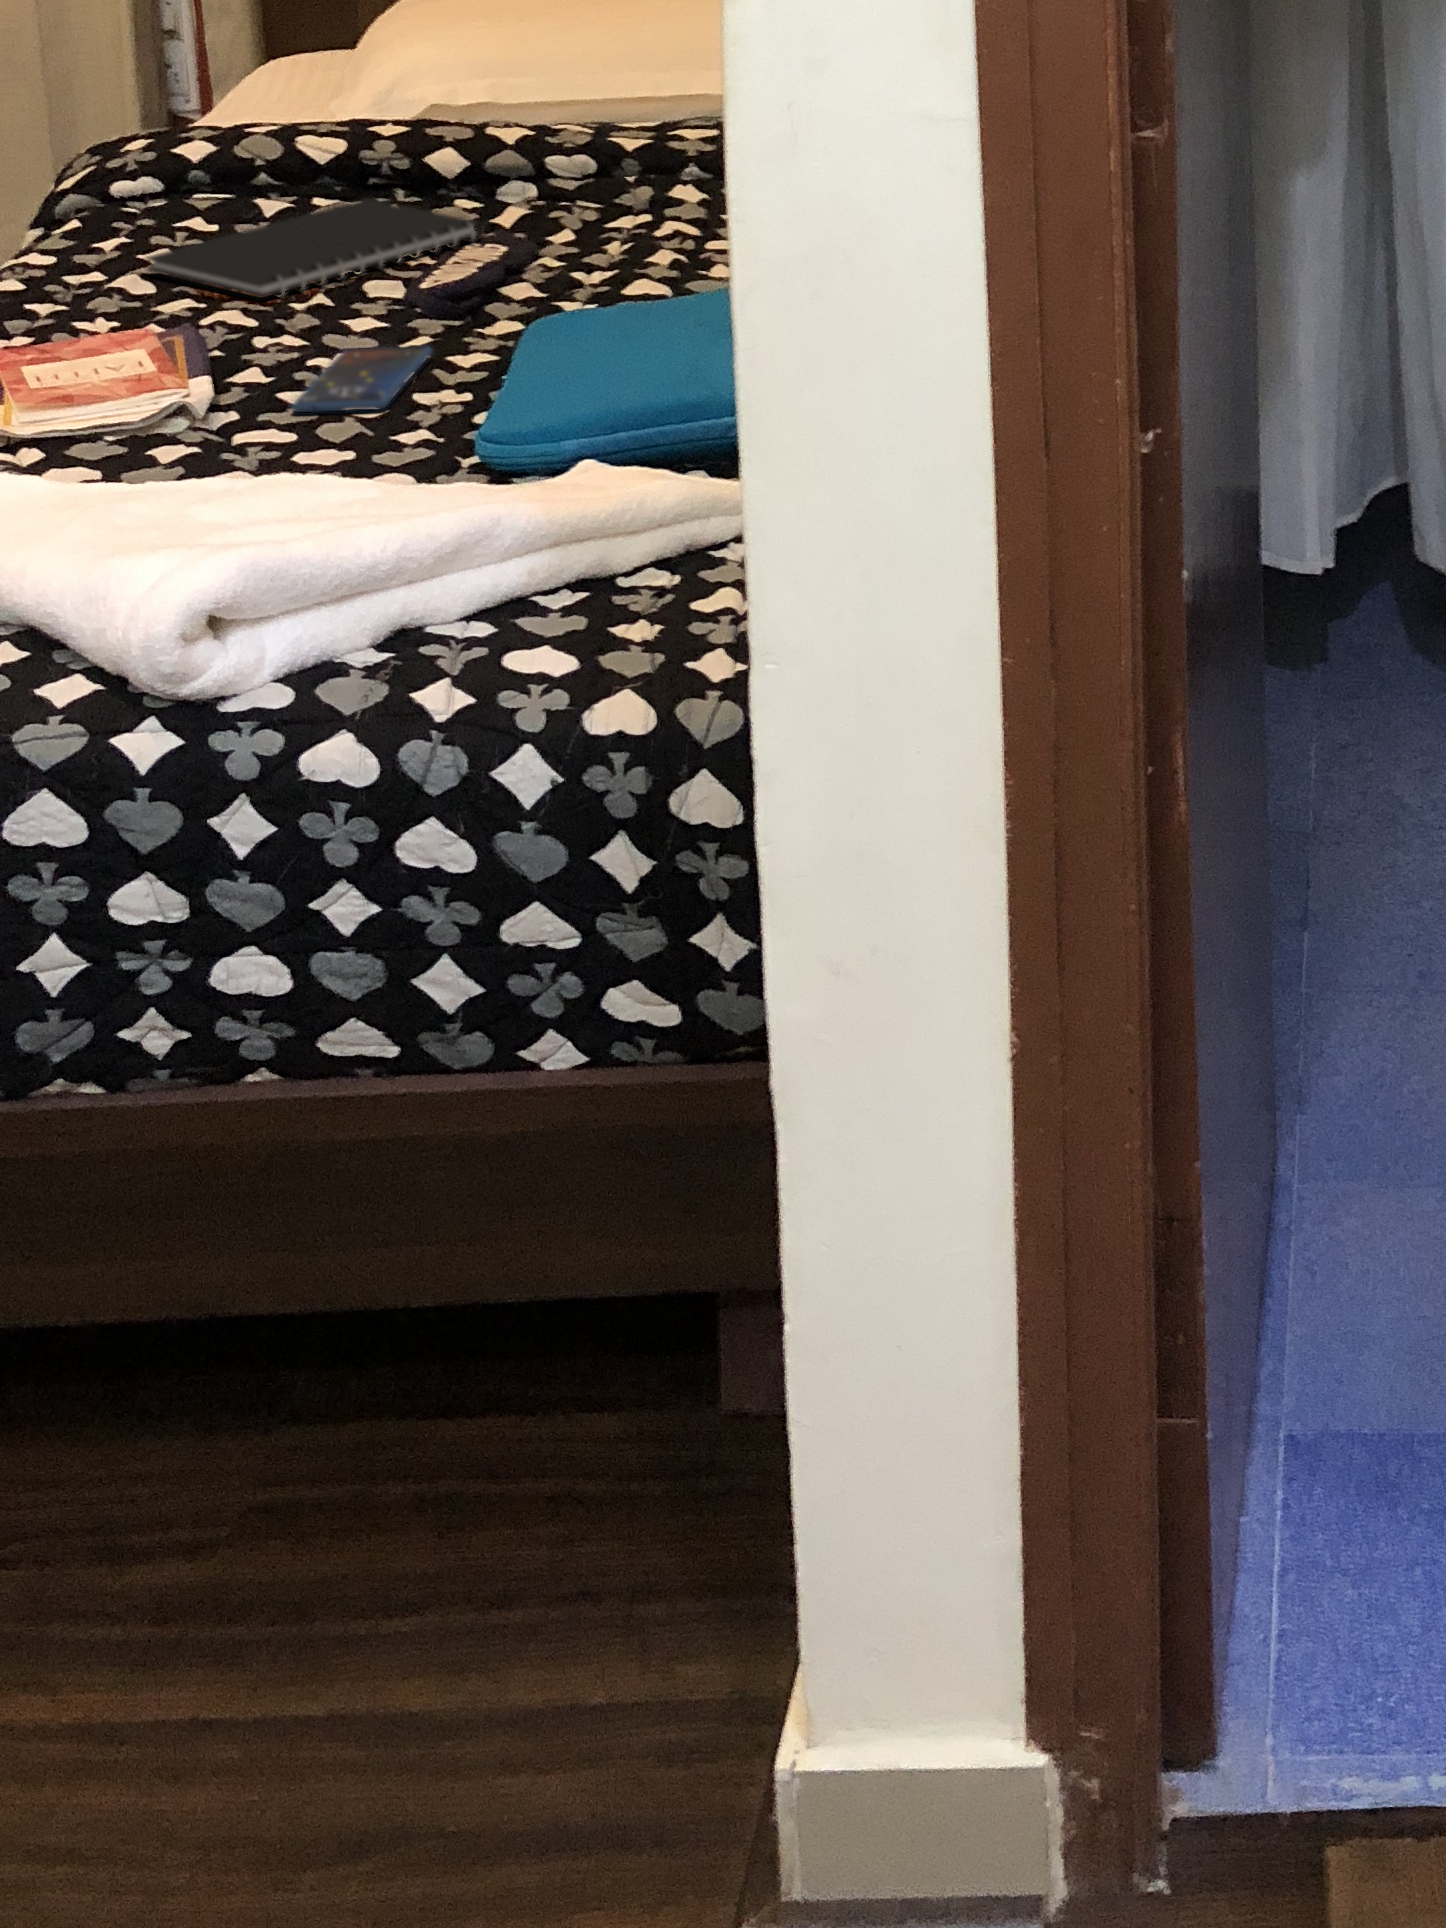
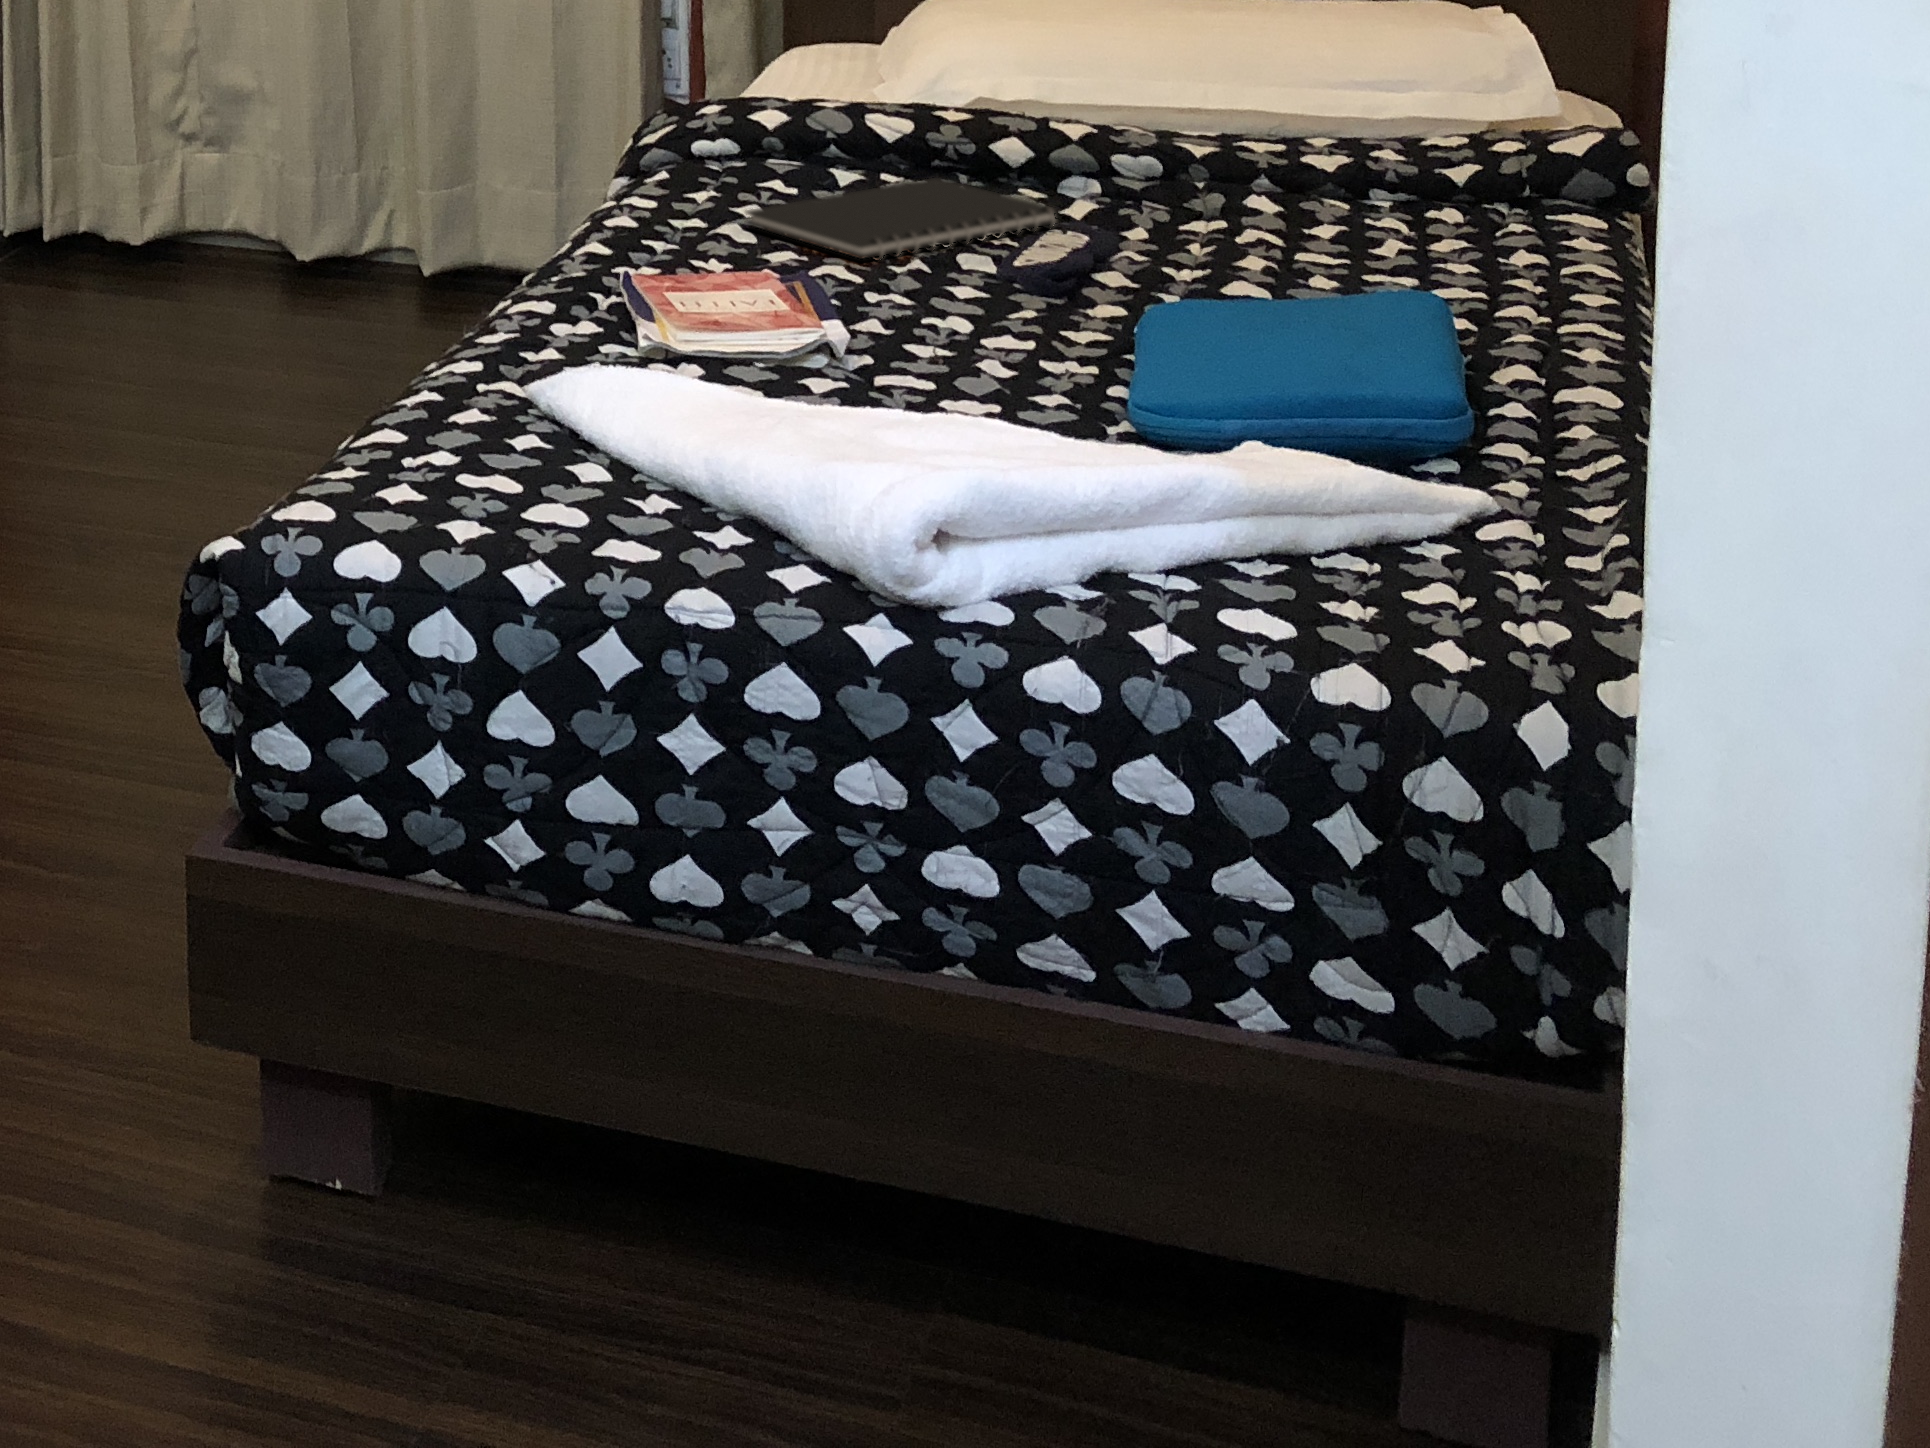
smartphone: present [291,346,432,412] -> none [927,312,1050,371]

